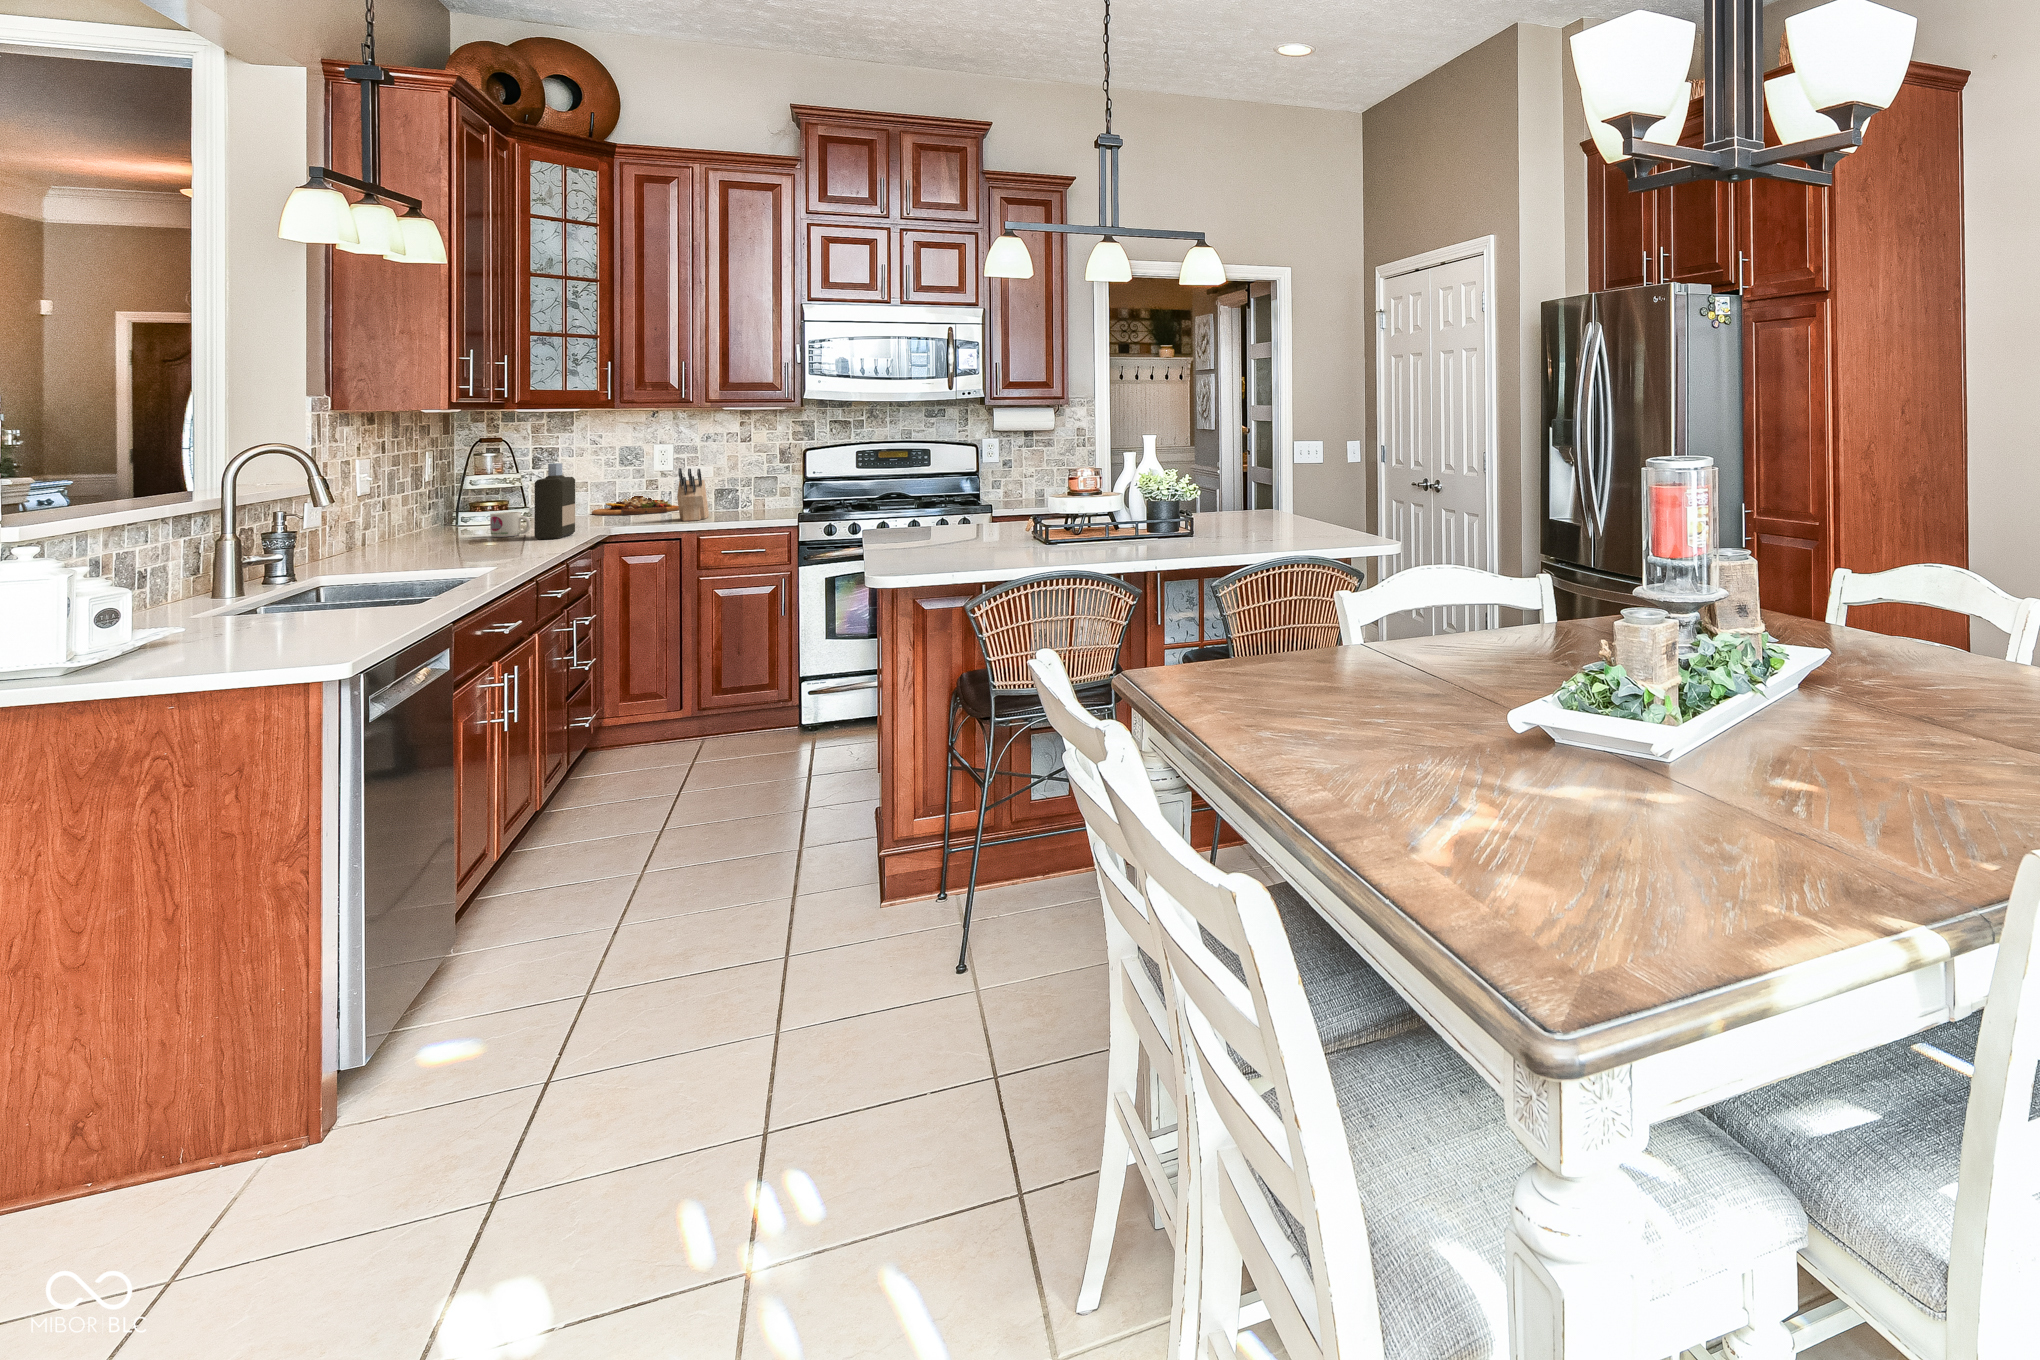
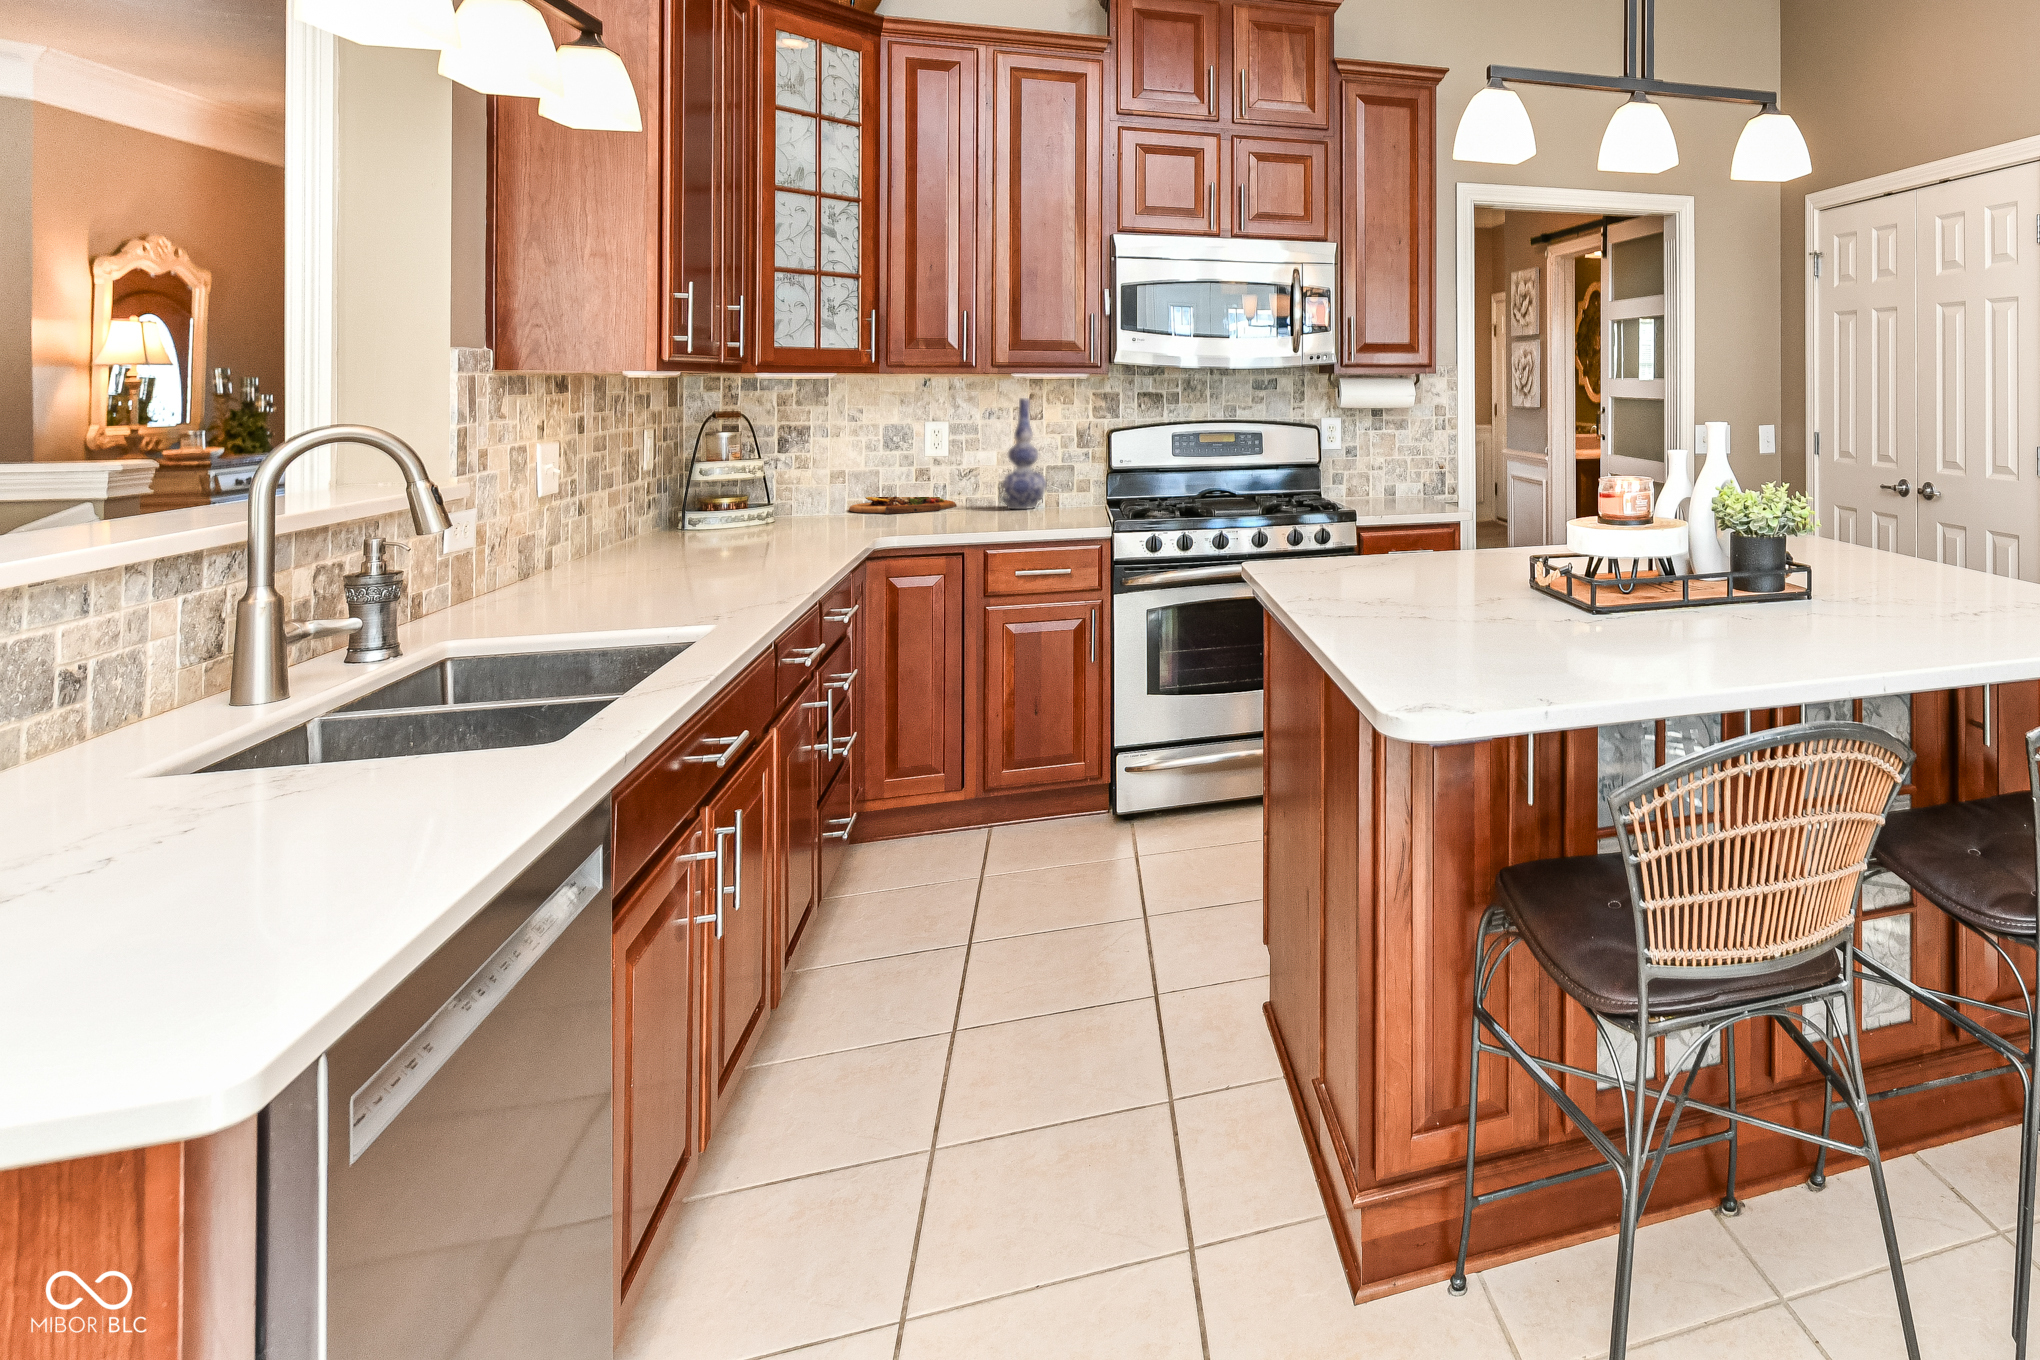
vase: none [713,425,754,510] -> present [1002,398,1046,509]
bottle: present [534,463,575,539] -> none [781,449,833,557]
knife block: present [677,468,709,521] -> none [960,456,997,527]
mug: present [490,512,531,537] -> none [724,515,776,550]

